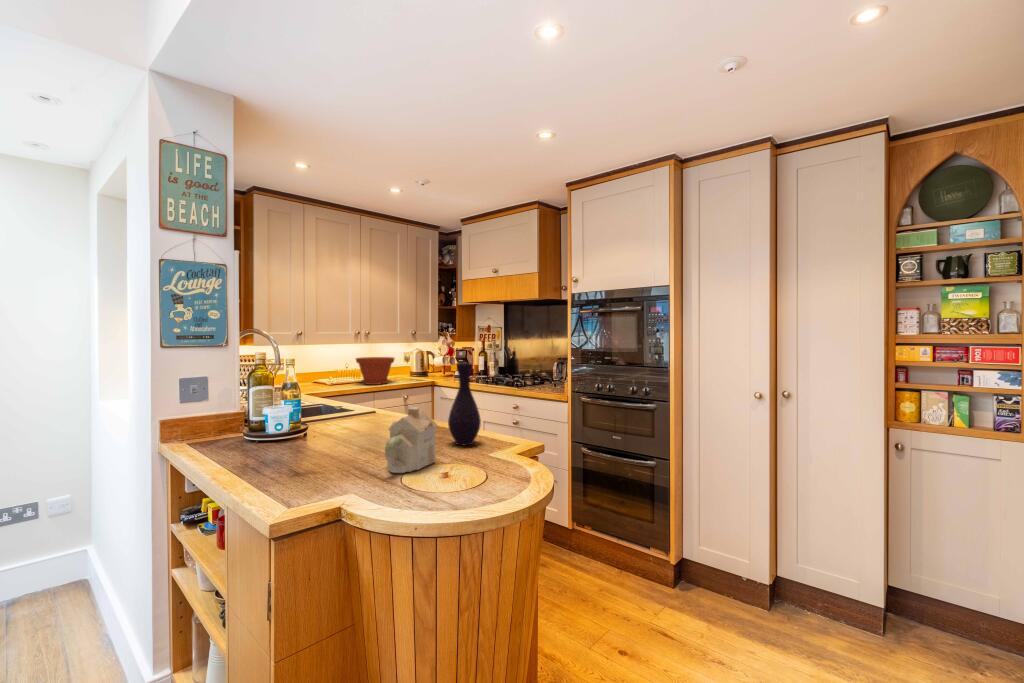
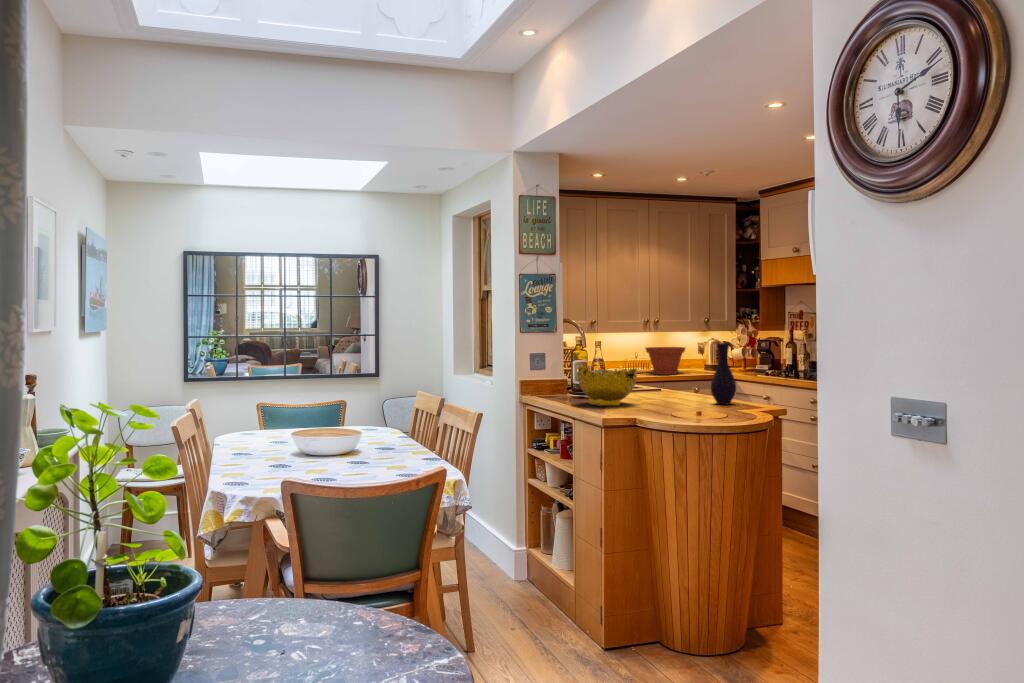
decorative bowl: none [246,400,345,466] -> present [577,366,637,406]
teapot: present [385,407,437,473] -> none [662,371,698,411]

